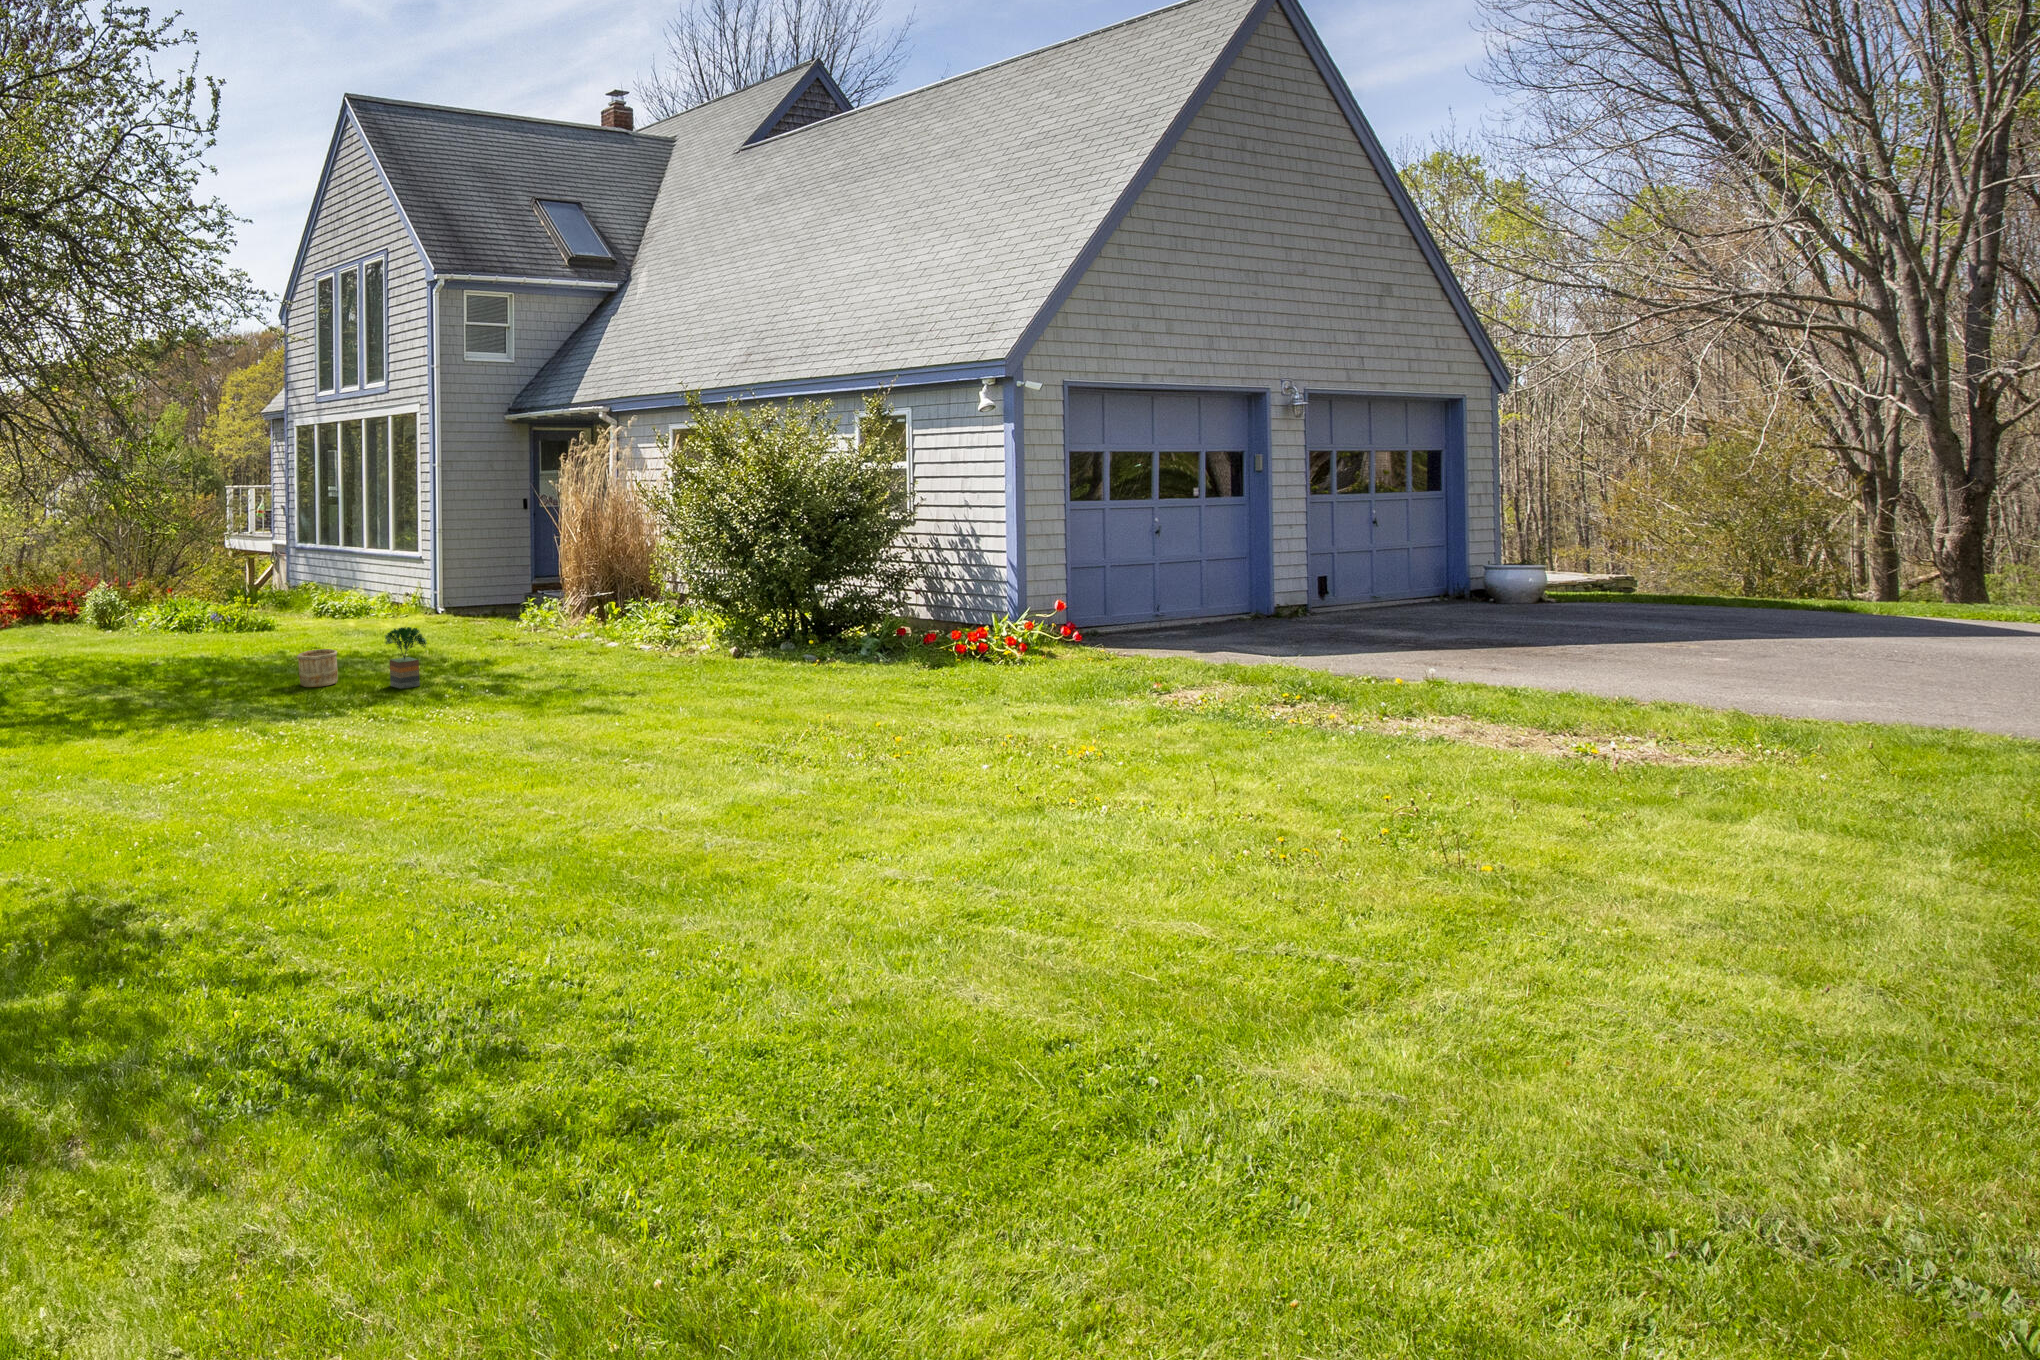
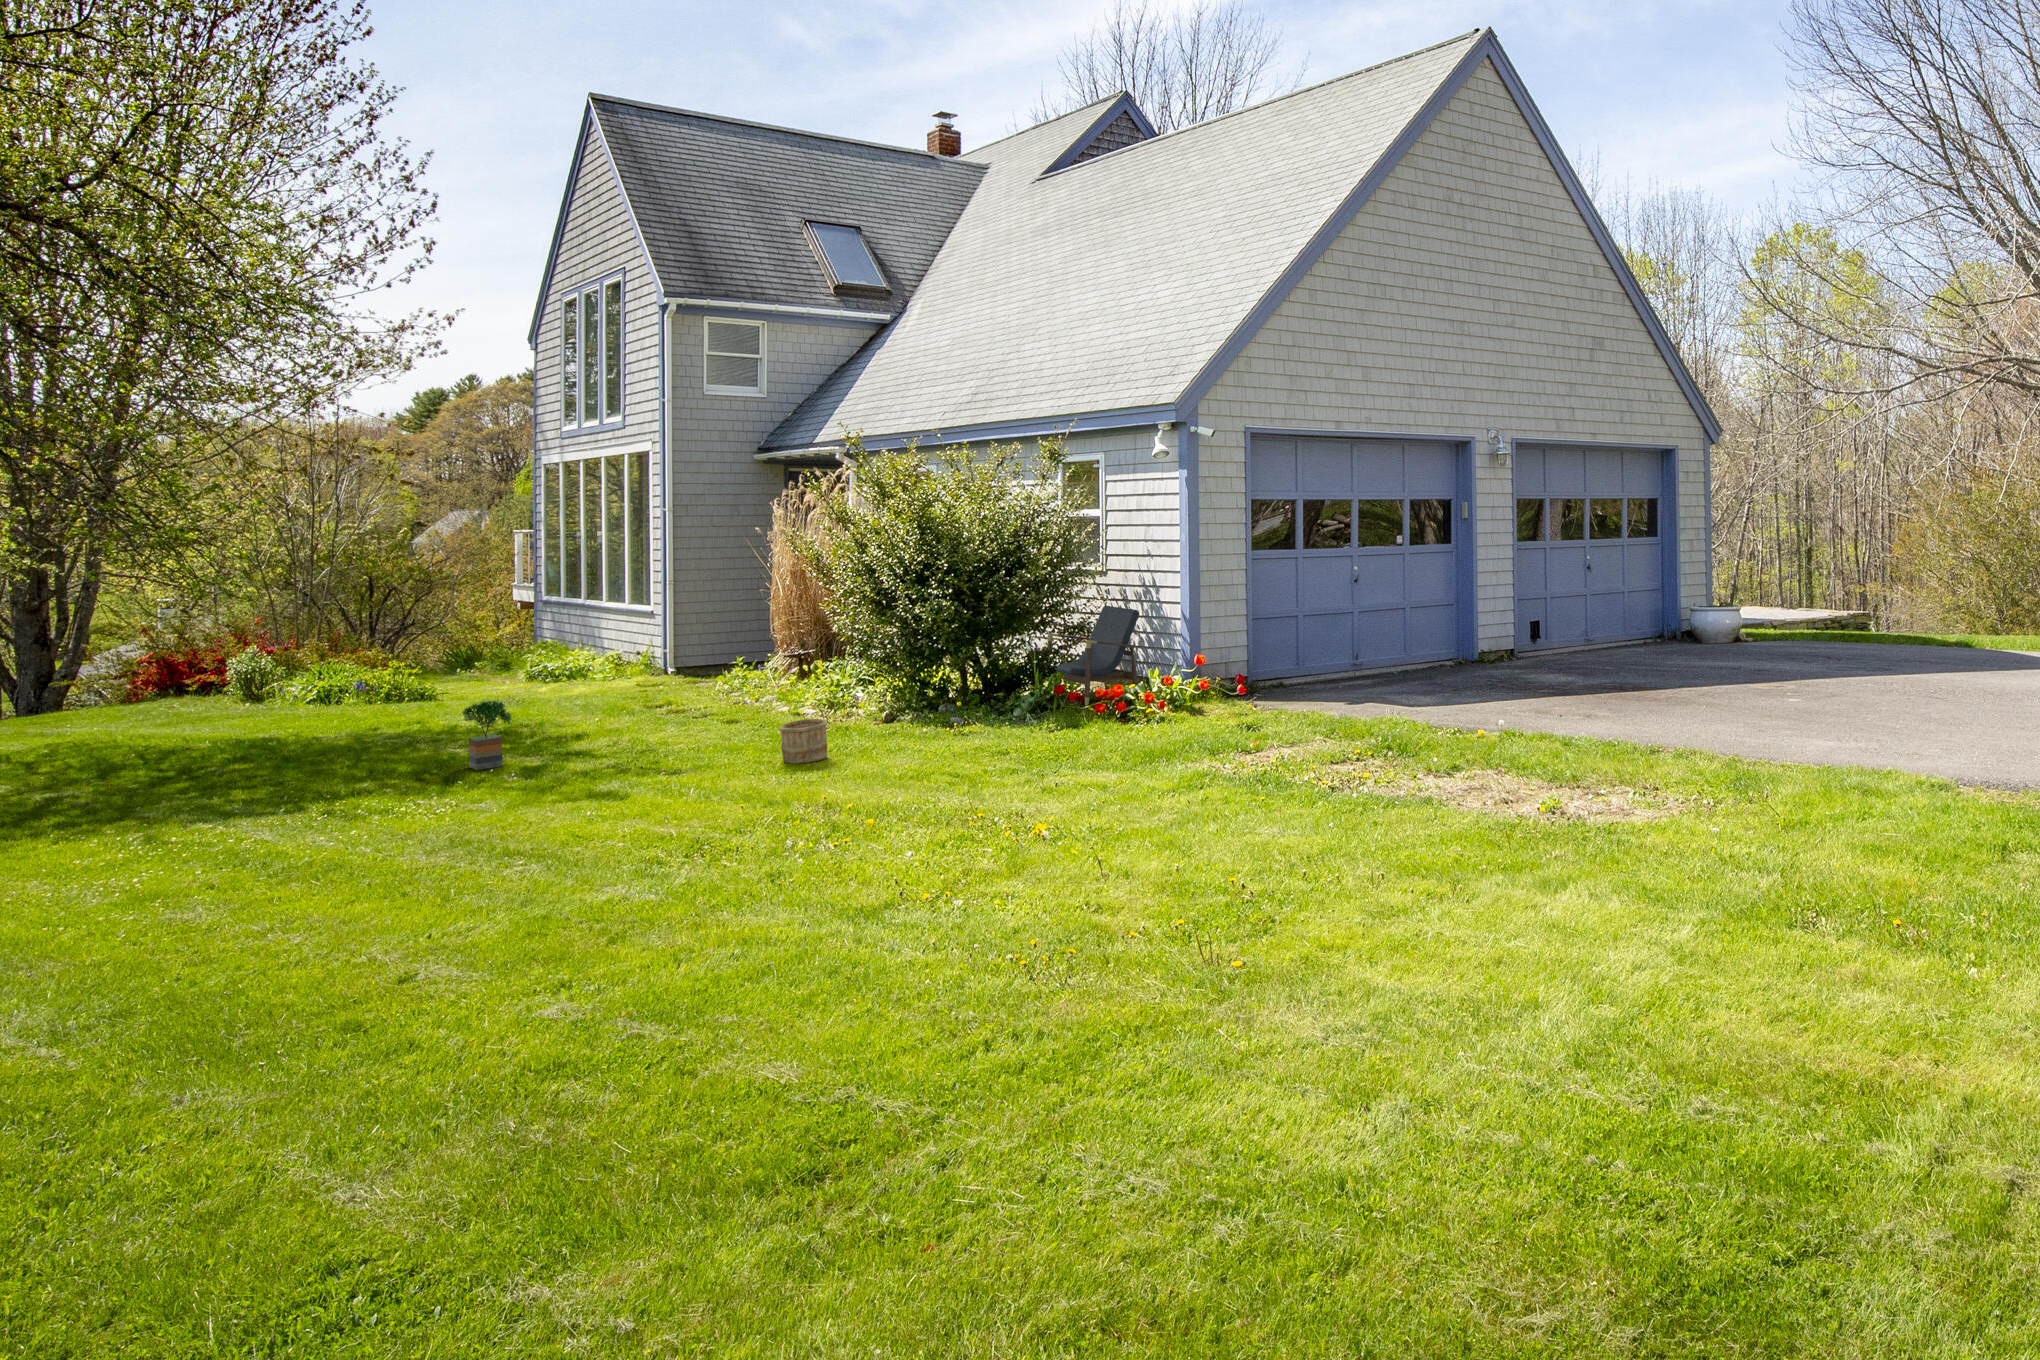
lounge chair: none [859,554,957,650] -> present [1047,606,1139,705]
wooden bucket: present [297,649,338,687] -> present [780,719,827,764]

